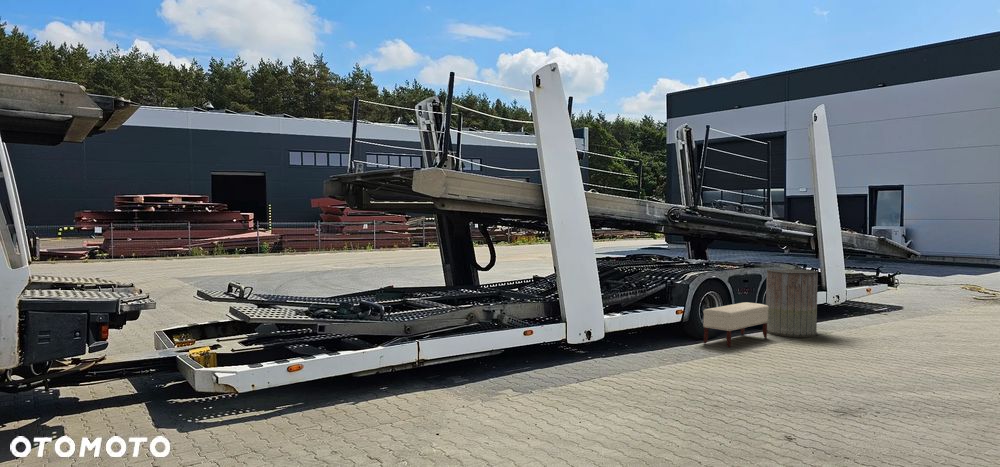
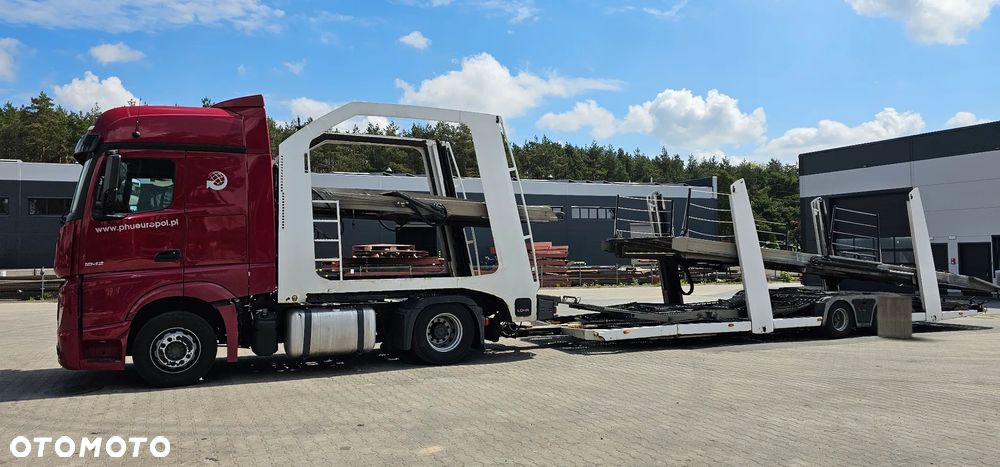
bench: present [703,302,769,347] -> none [834,316,878,341]

